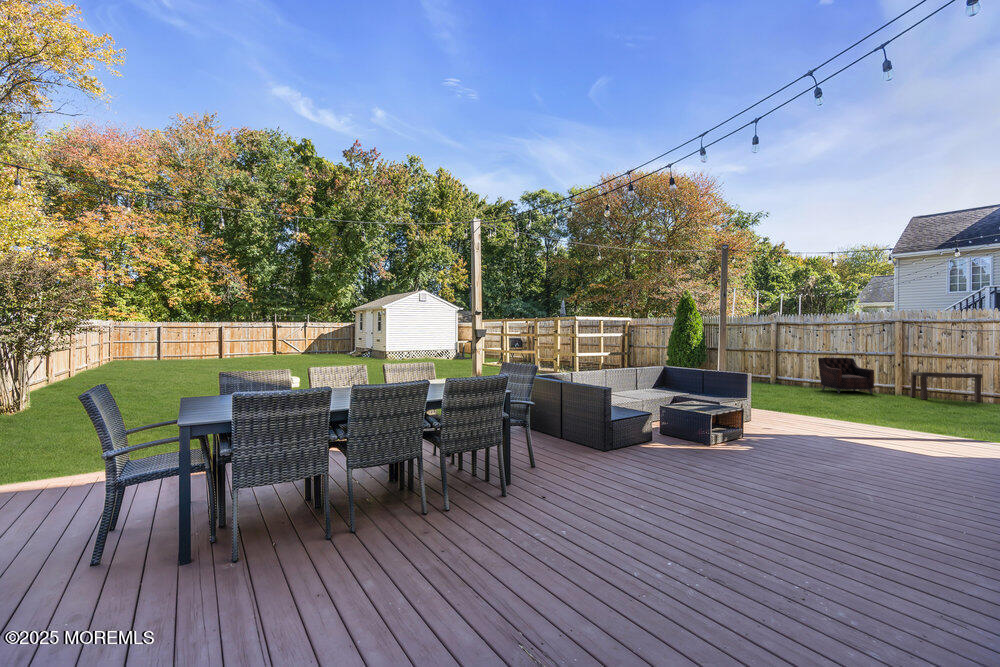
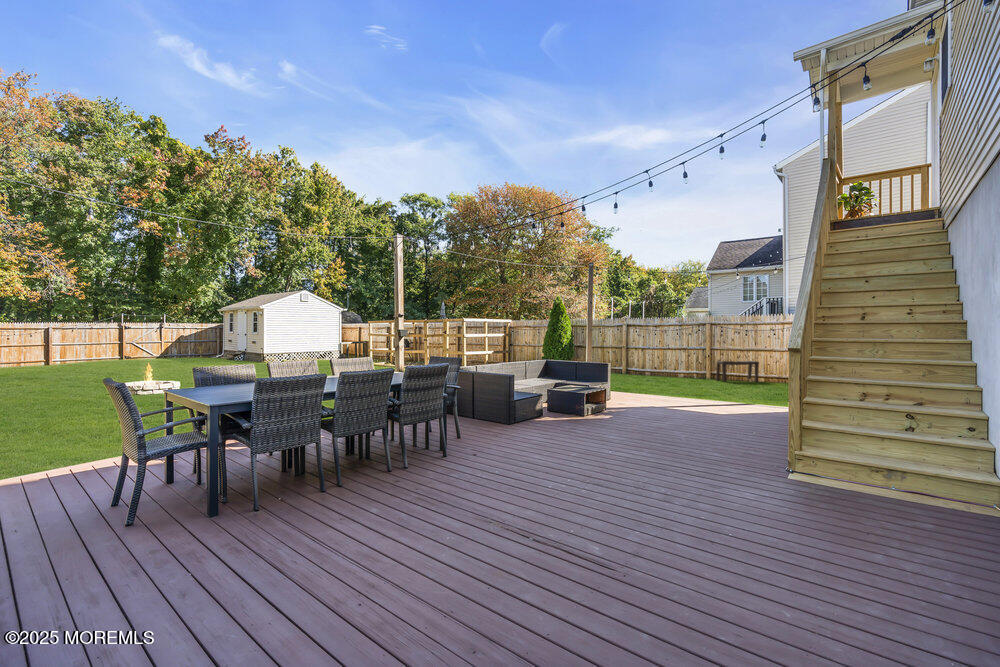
armchair: present [818,357,874,394] -> none [656,352,693,379]

